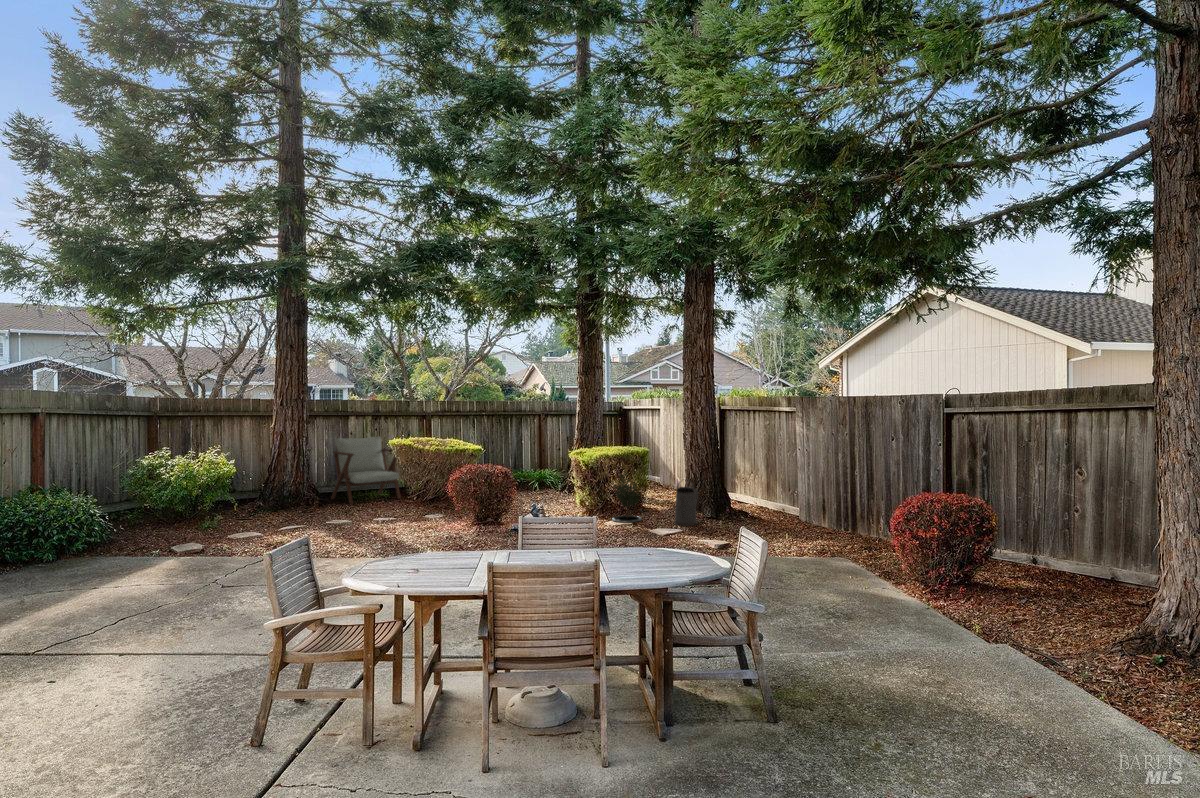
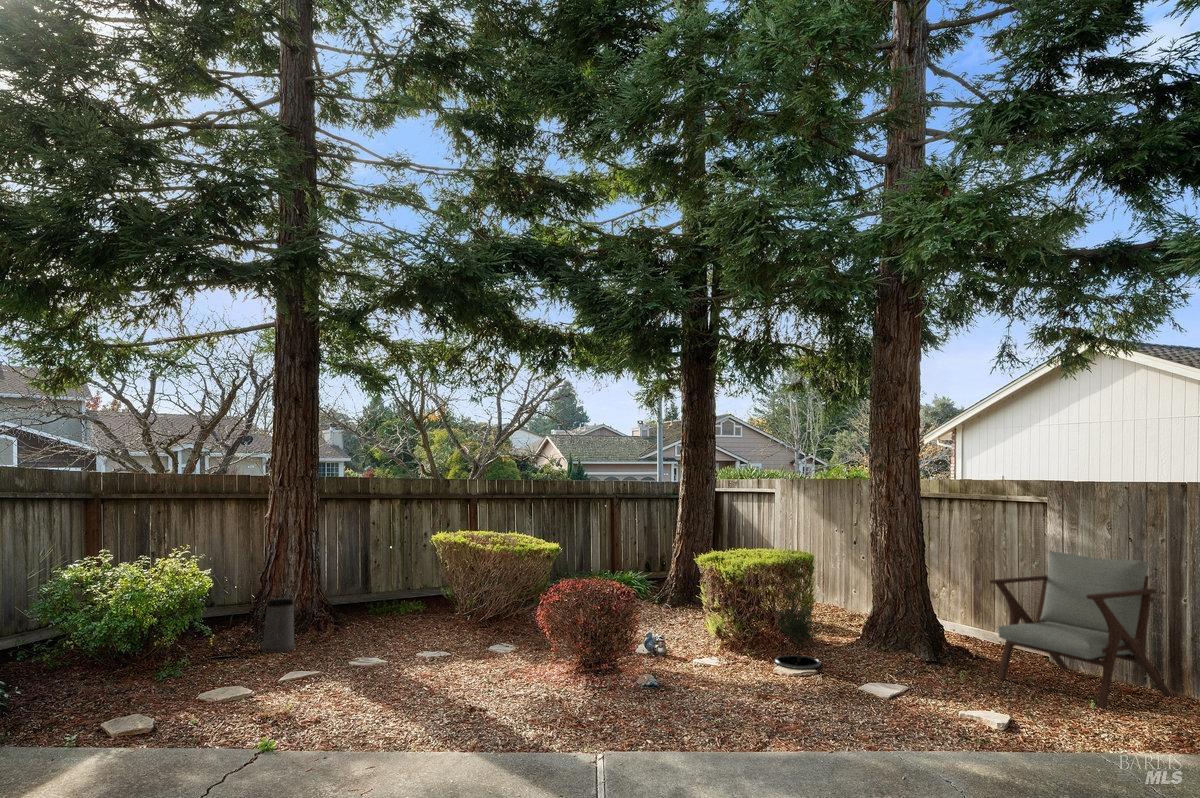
lounge chair: present [331,437,401,504] -> present [990,551,1172,709]
watering can: present [674,479,698,526] -> present [262,588,295,653]

